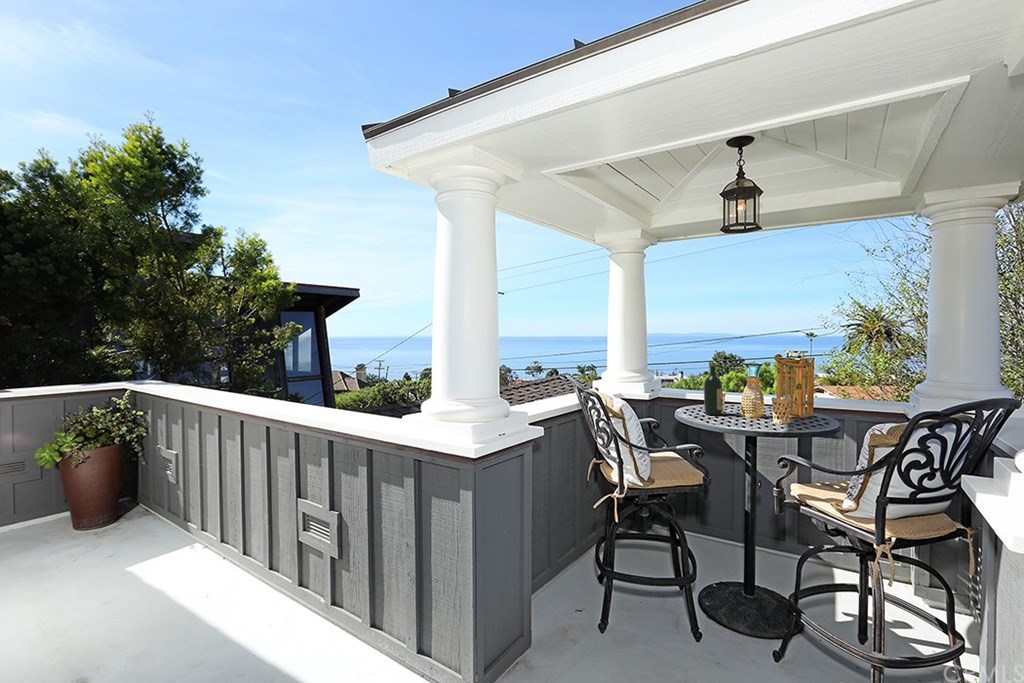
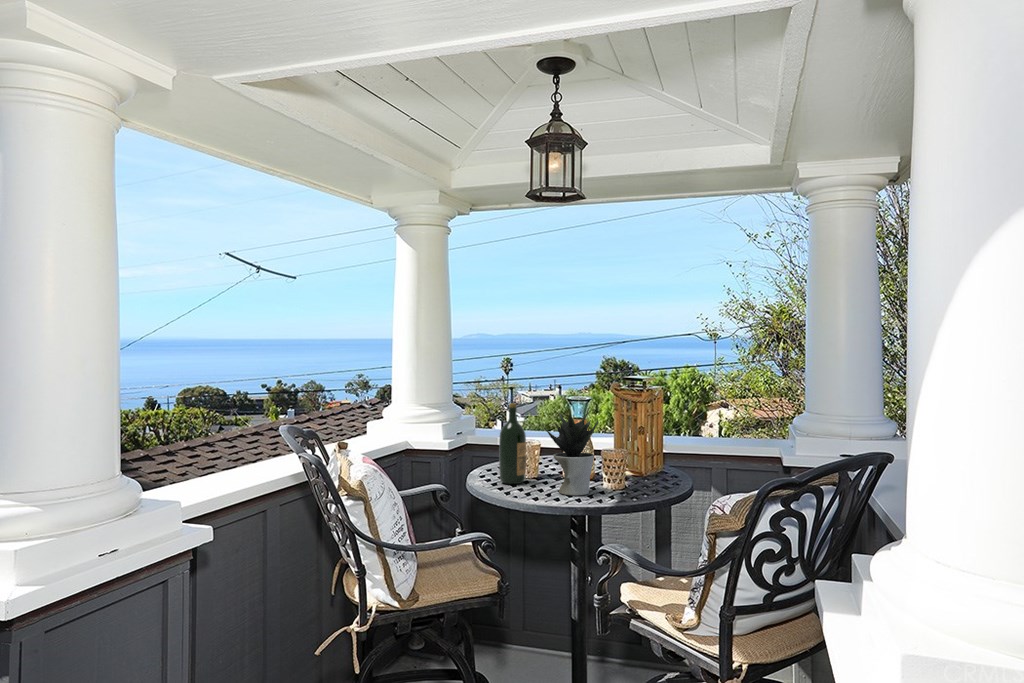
potted plant: none [735,366,776,423] -> present [543,408,598,495]

